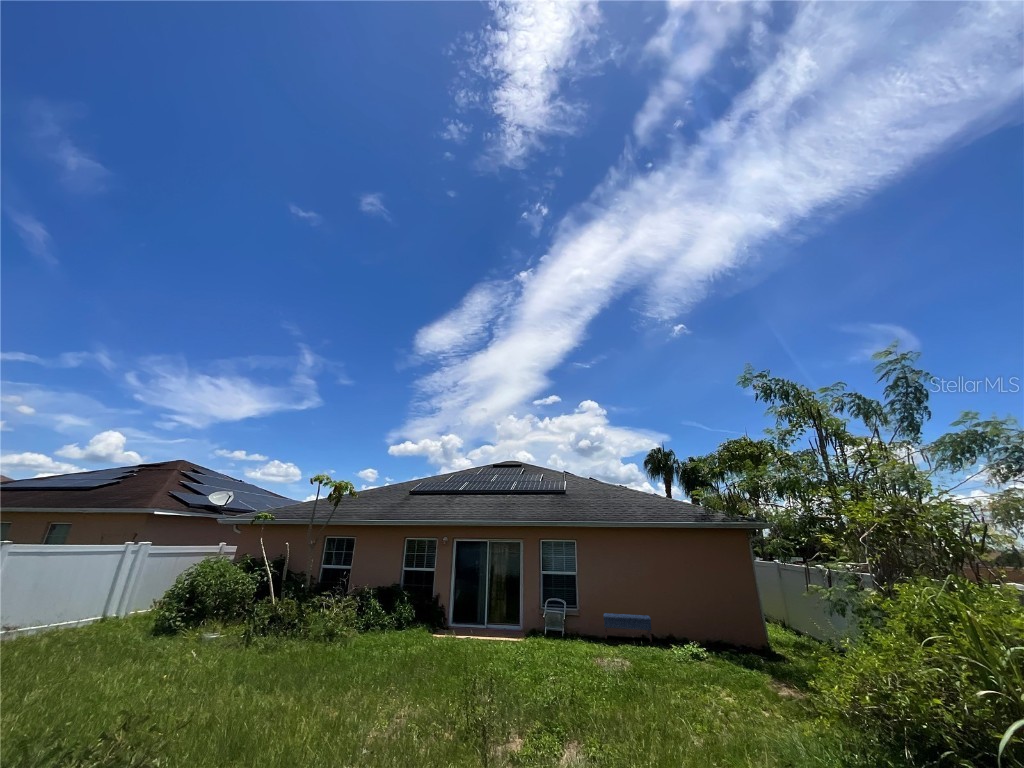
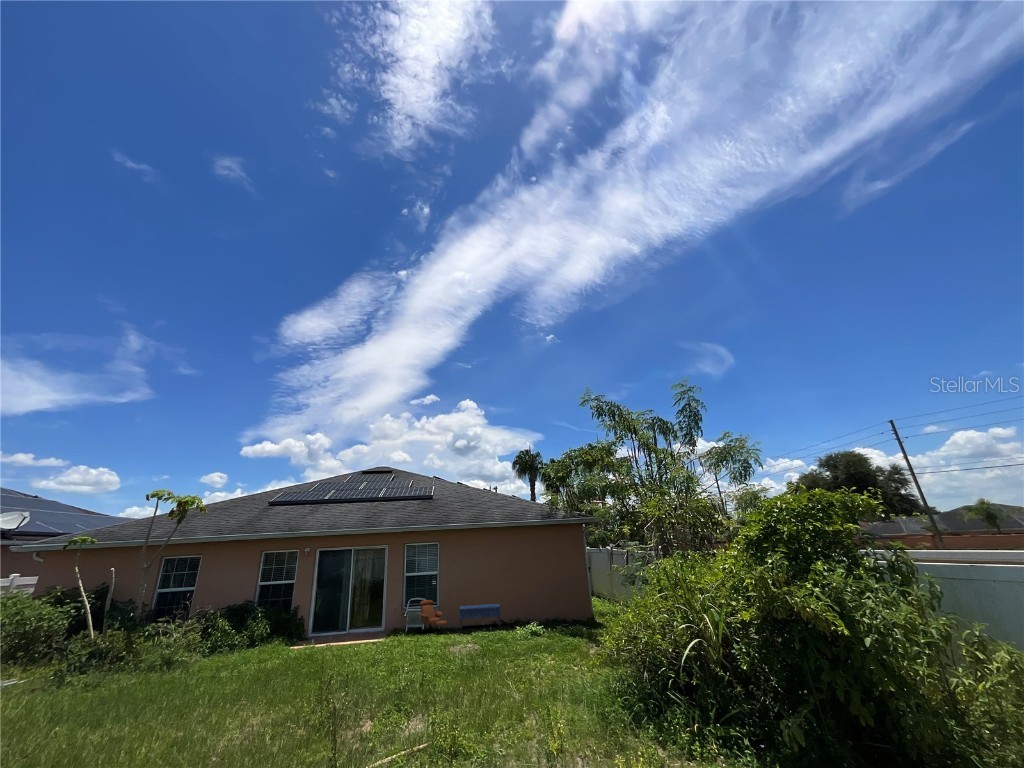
lounge chair: none [560,602,591,642] -> present [420,600,447,634]

